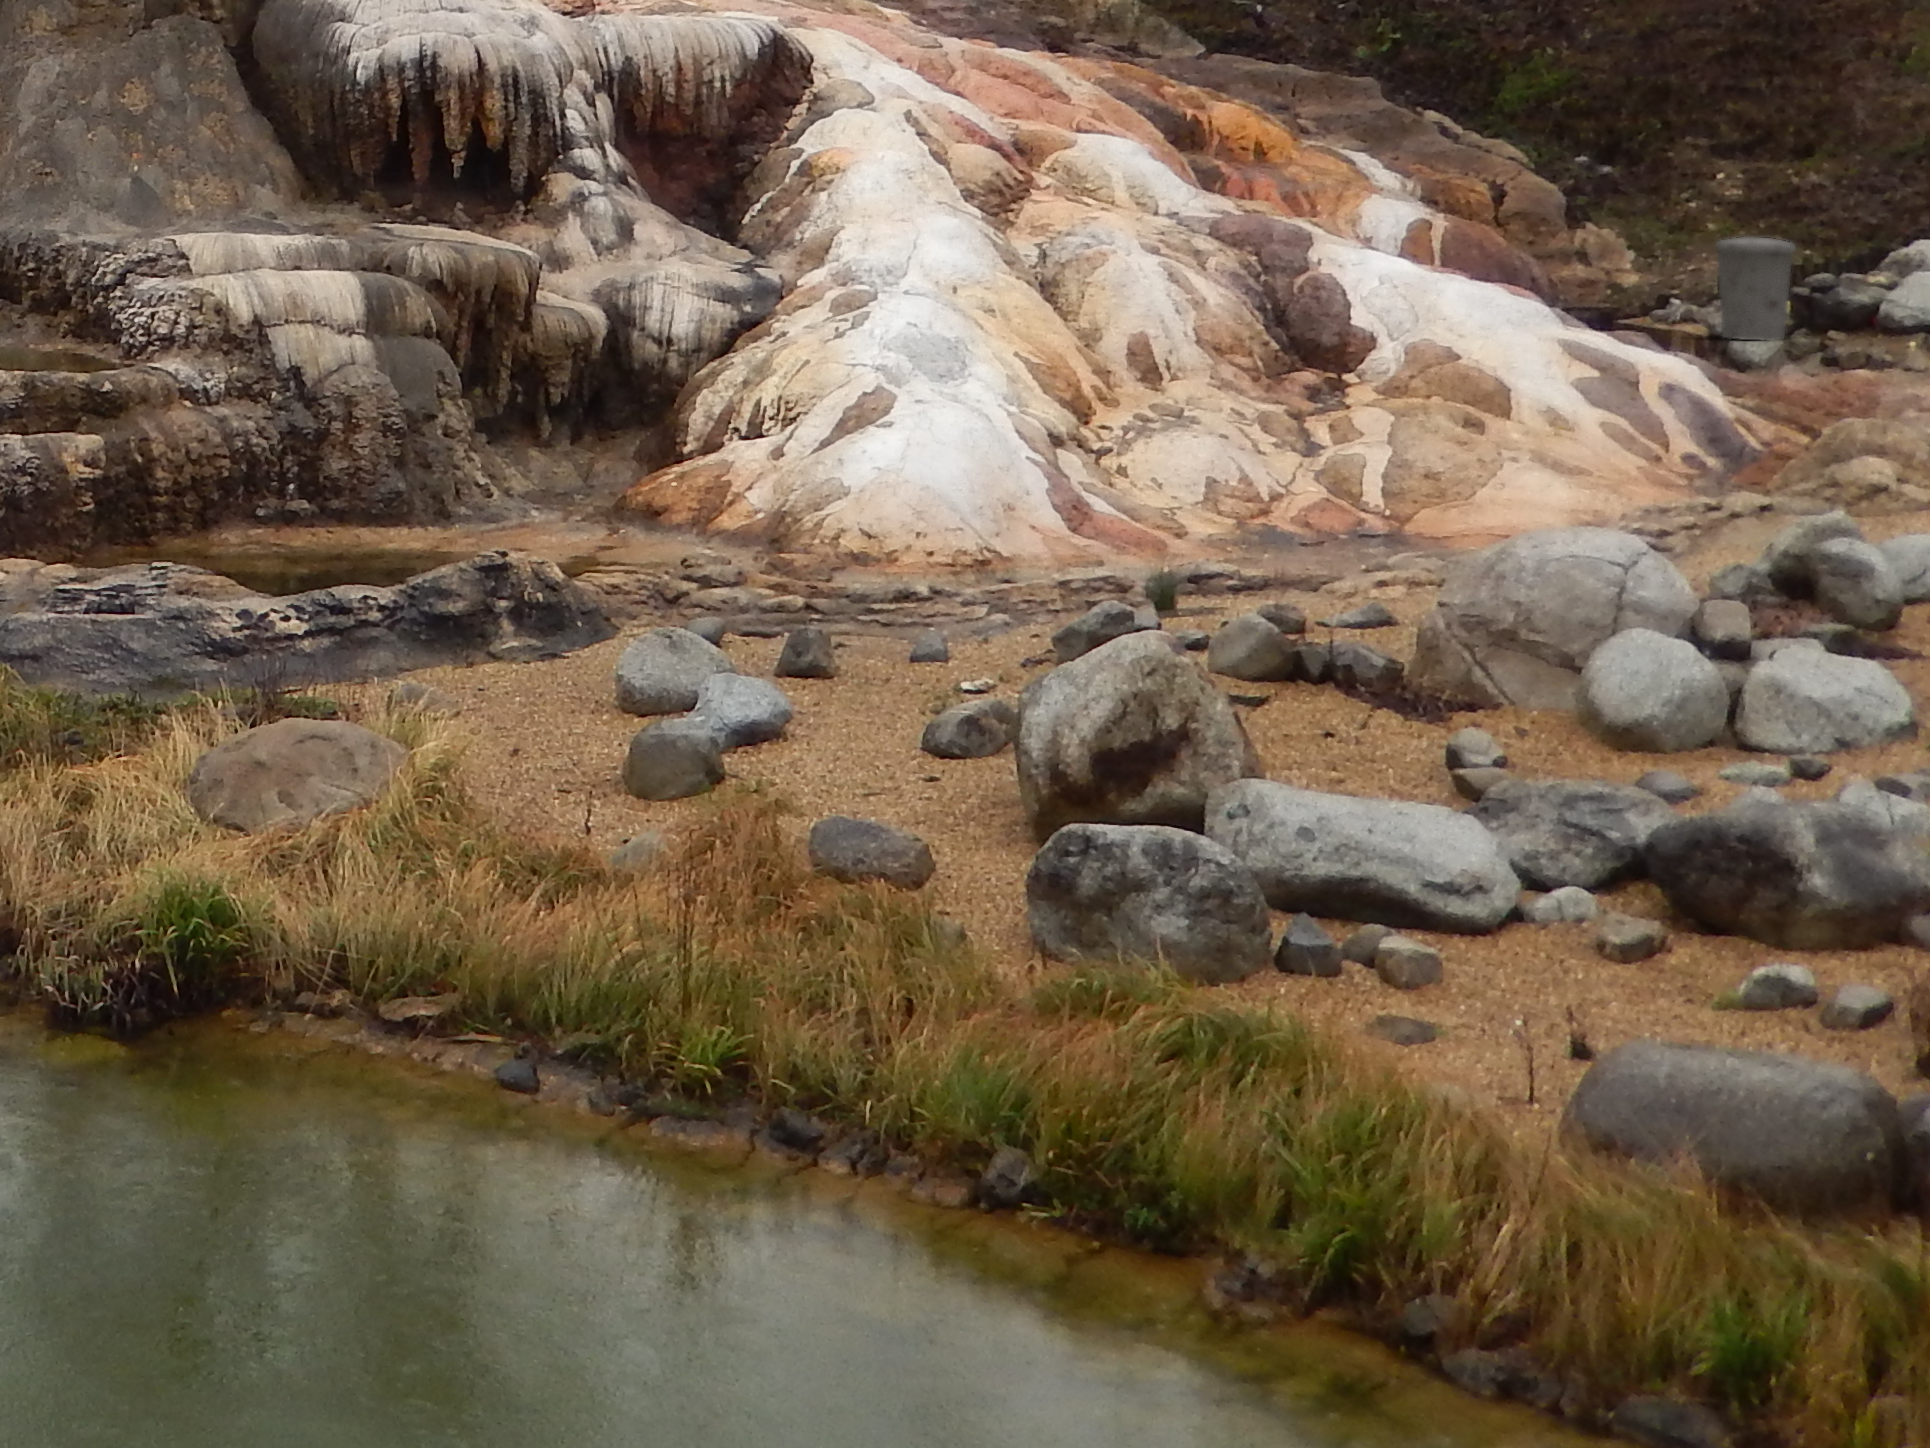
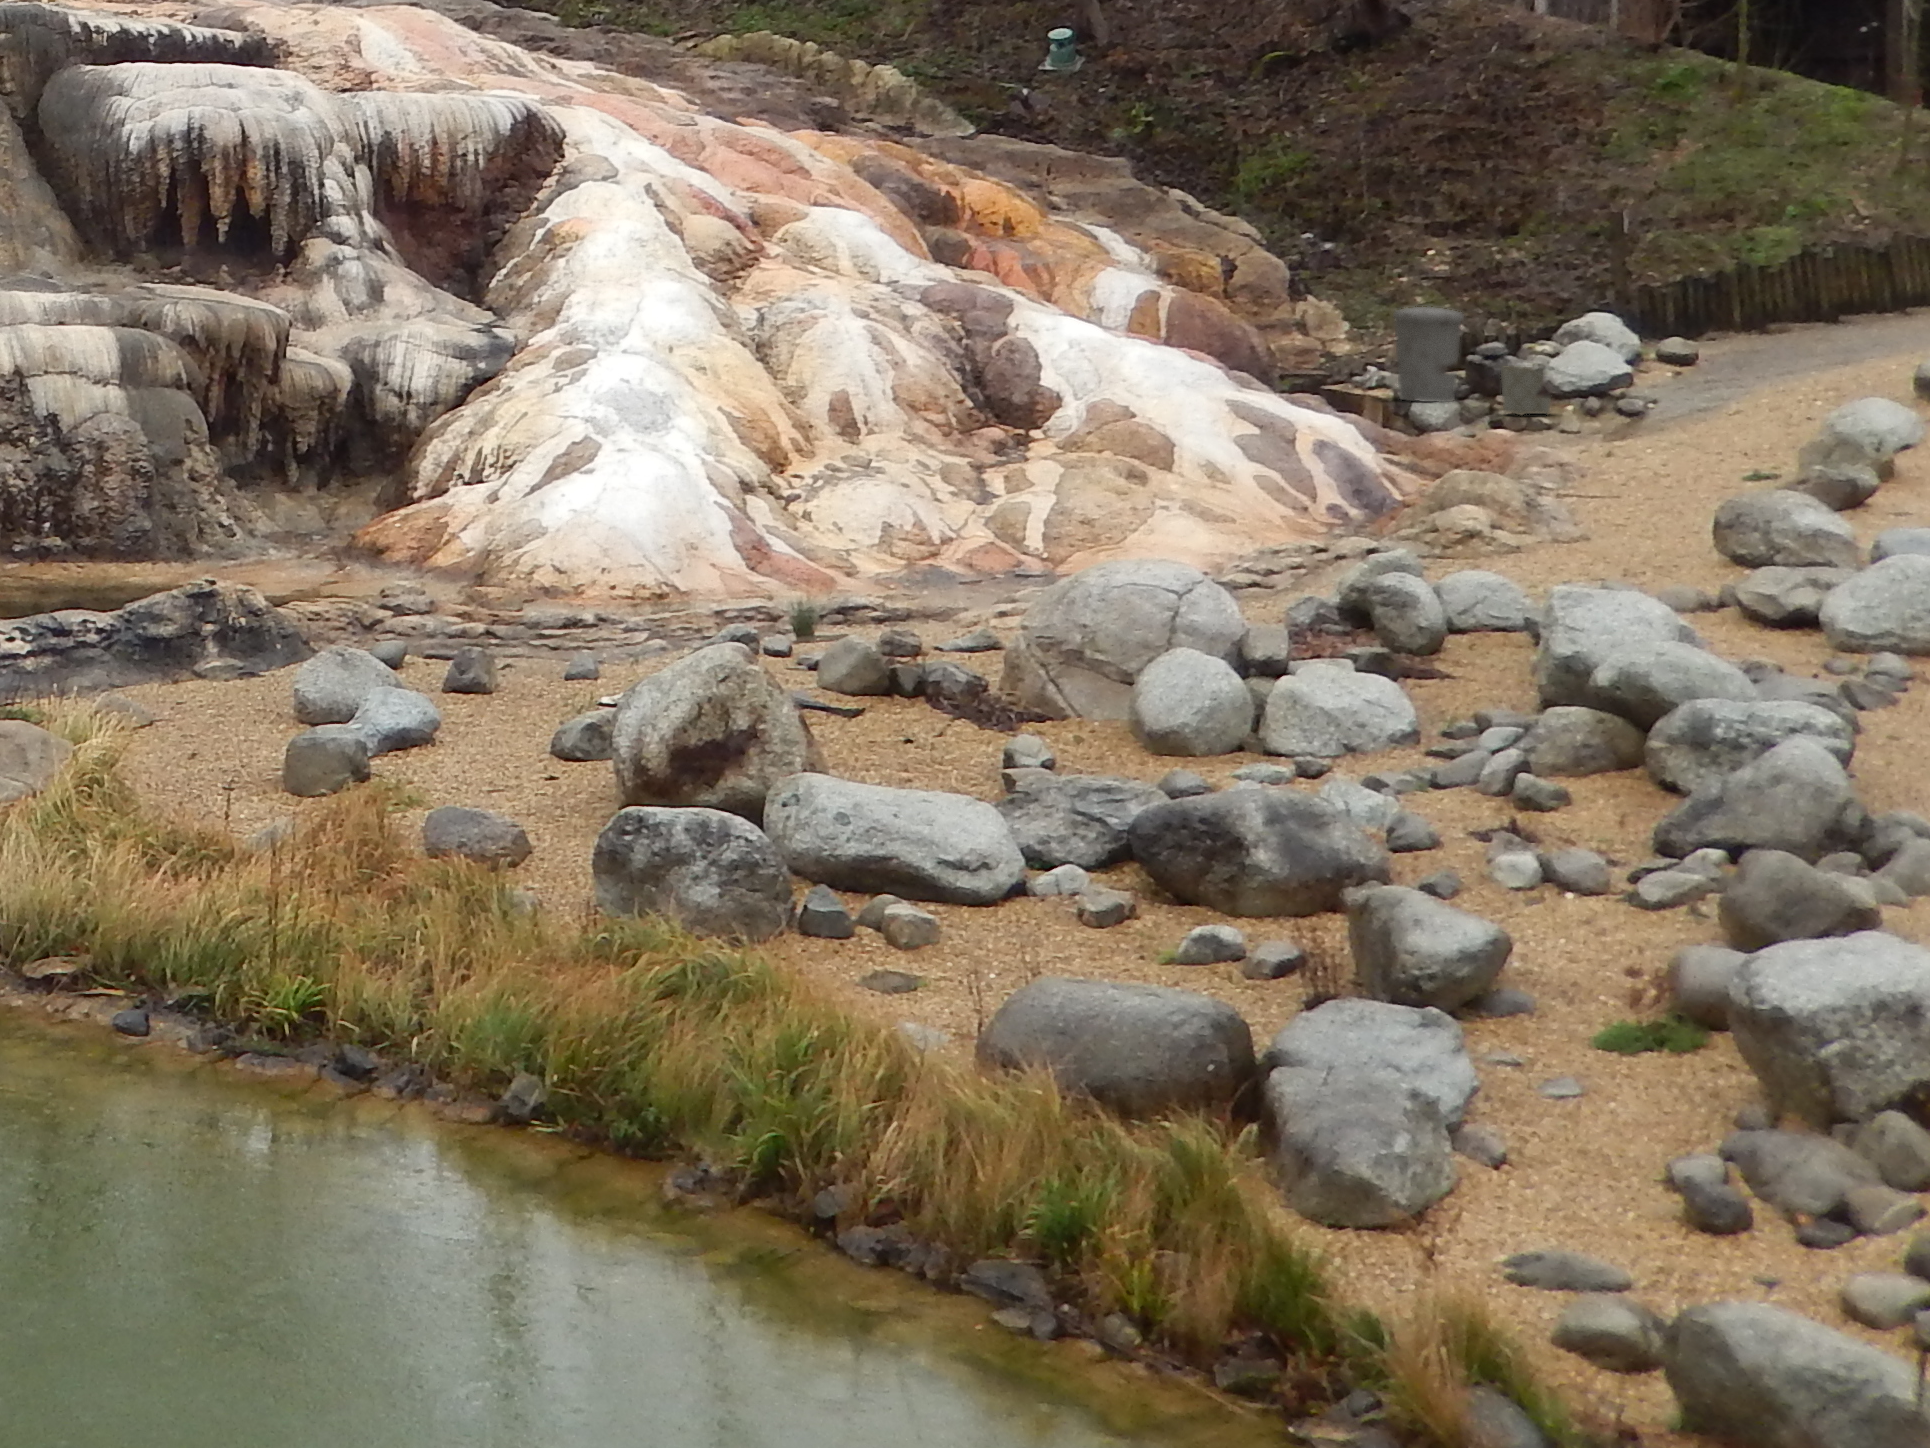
planter: none [1849,301,1908,355] -> present [1501,366,1551,415]

